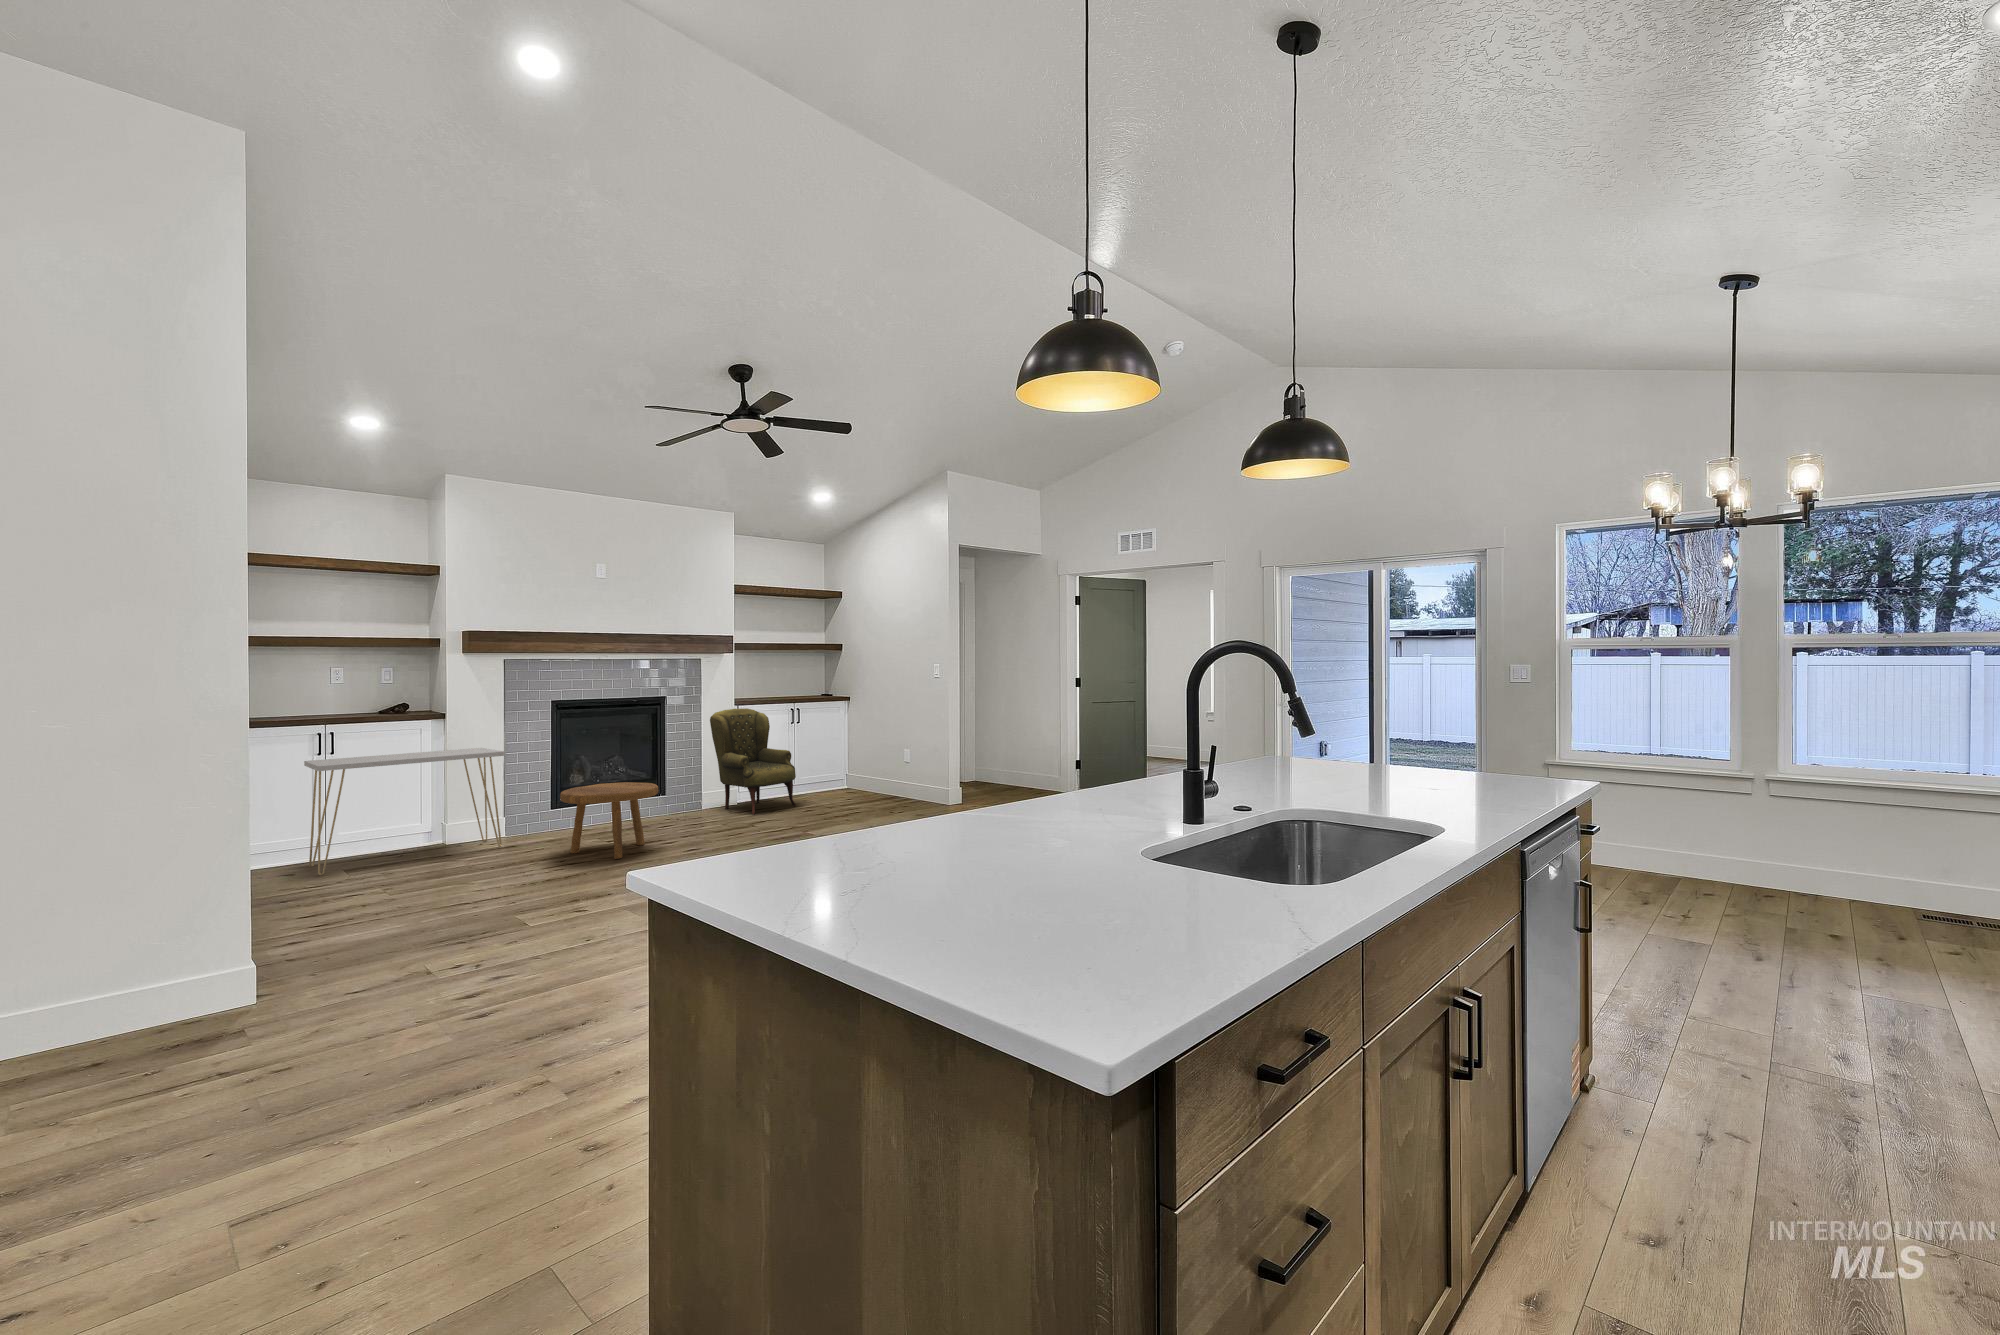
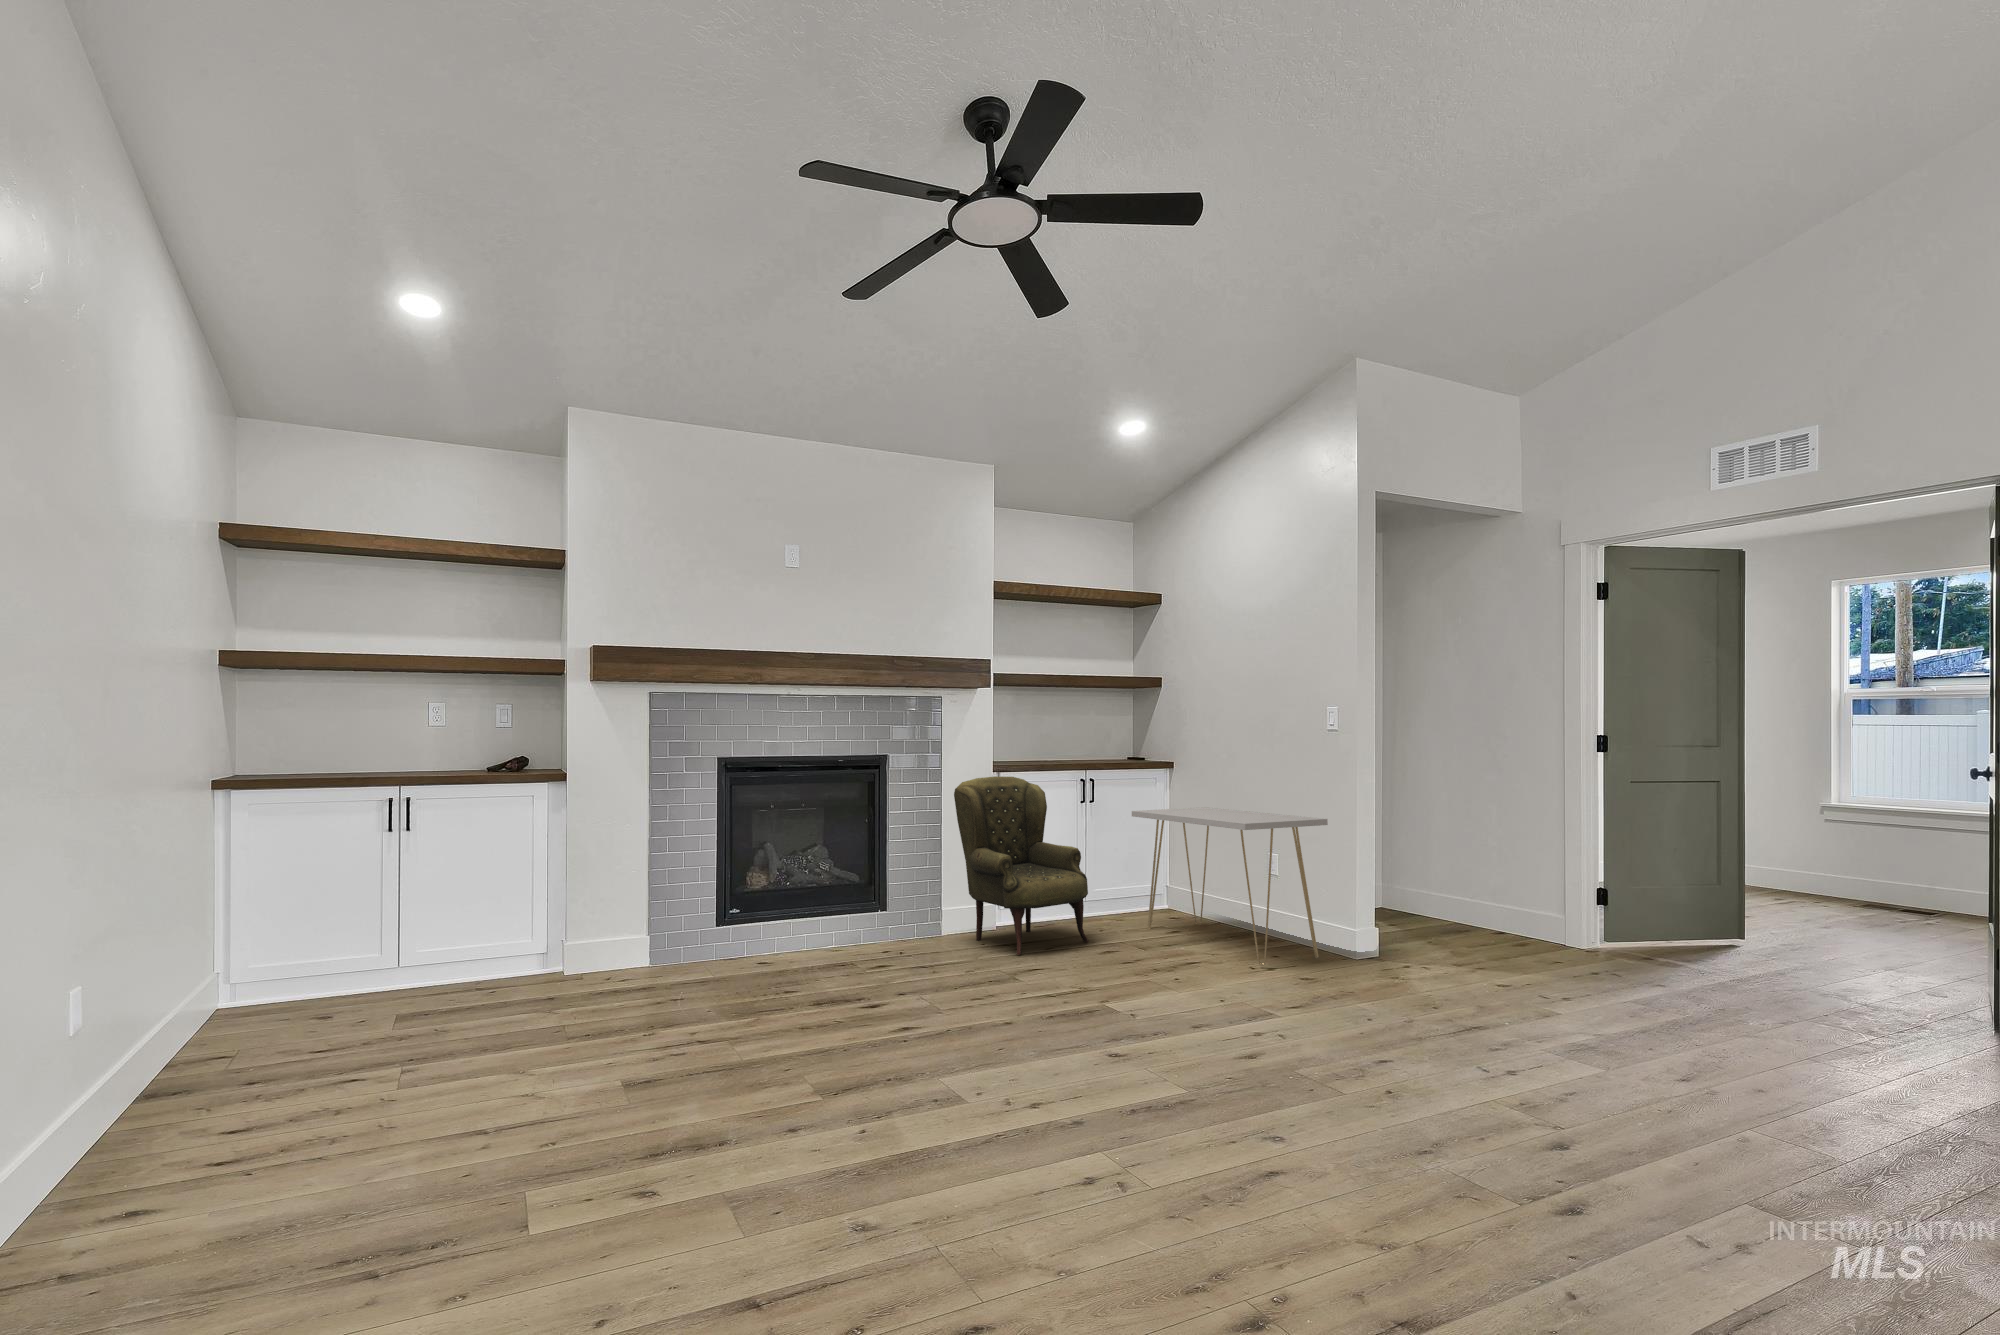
console table: present [304,748,504,875] -> present [1132,807,1328,965]
footstool: present [560,782,658,859] -> none [699,895,856,1036]

